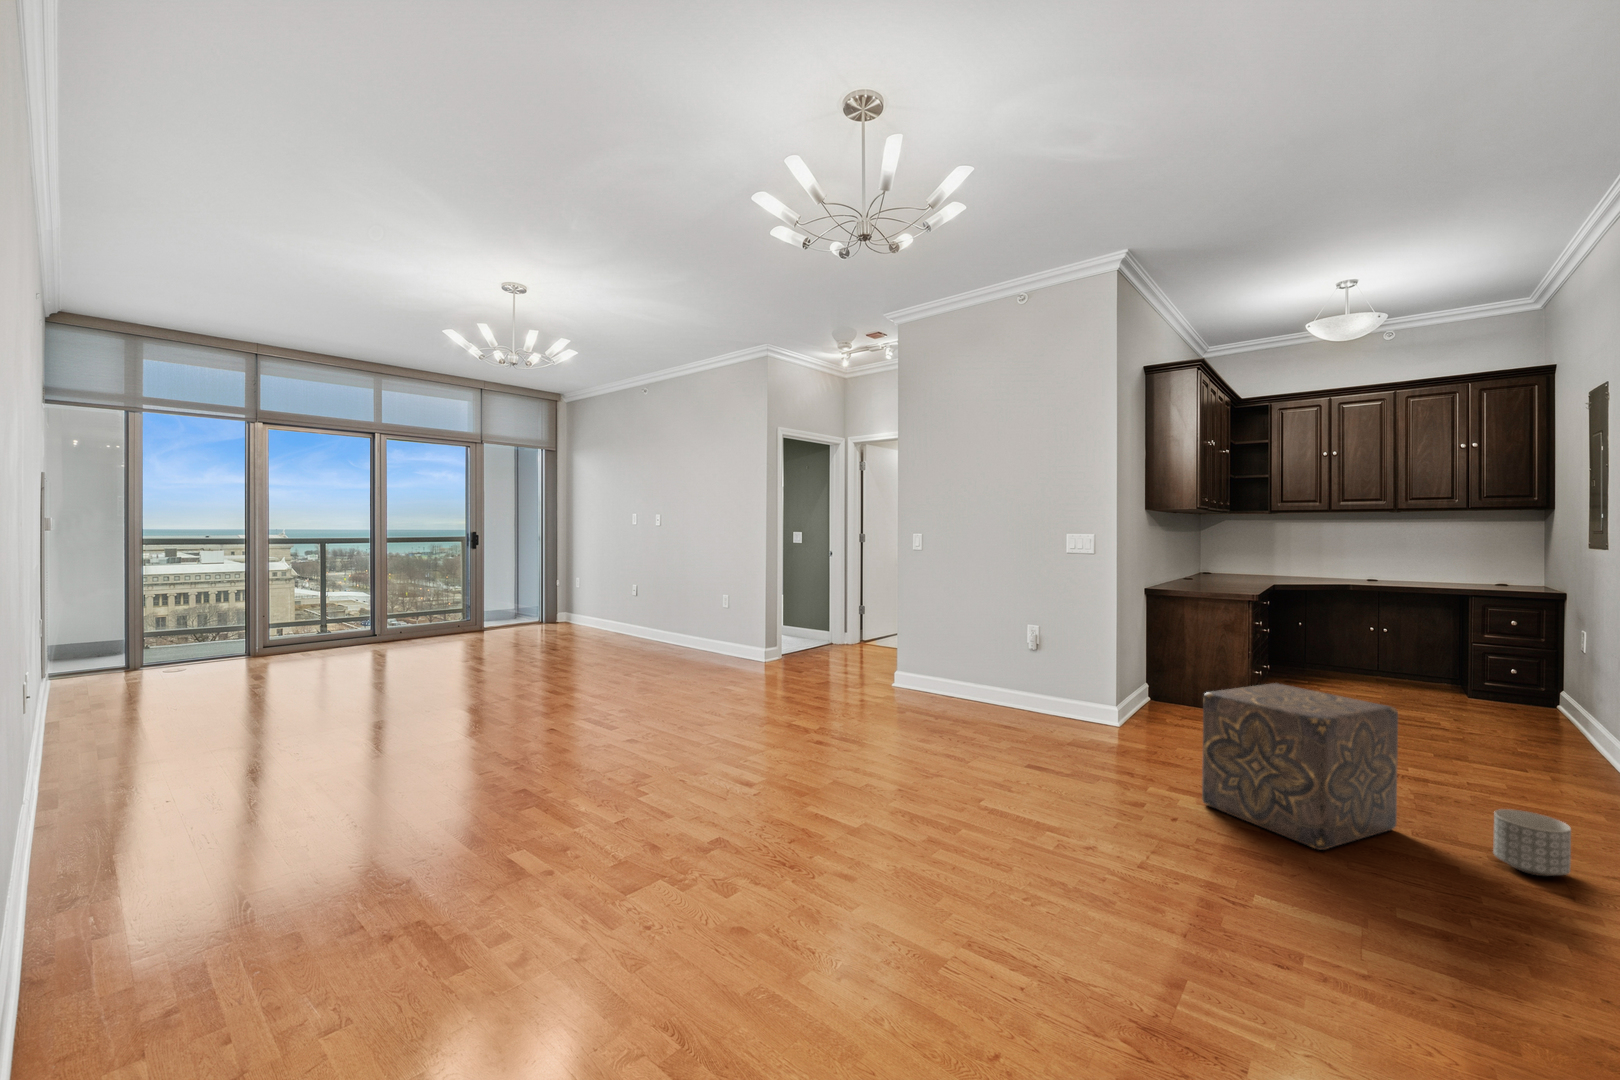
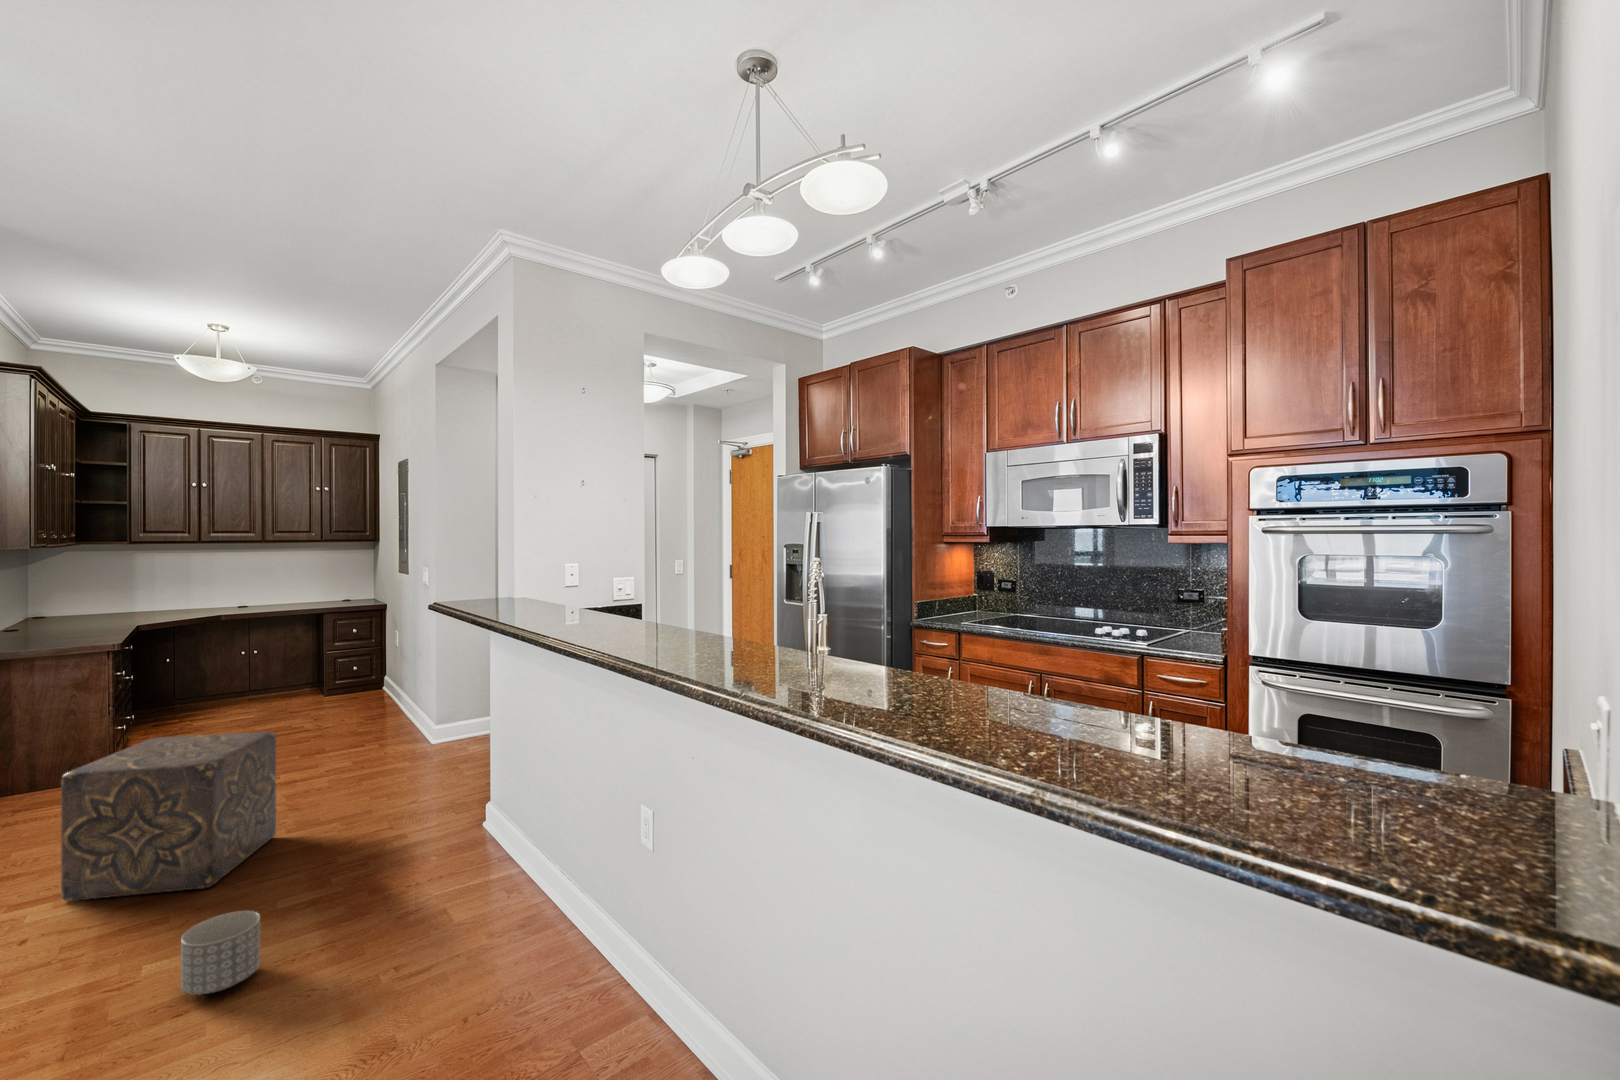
planter: present [1493,809,1571,876] -> present [181,911,260,995]

